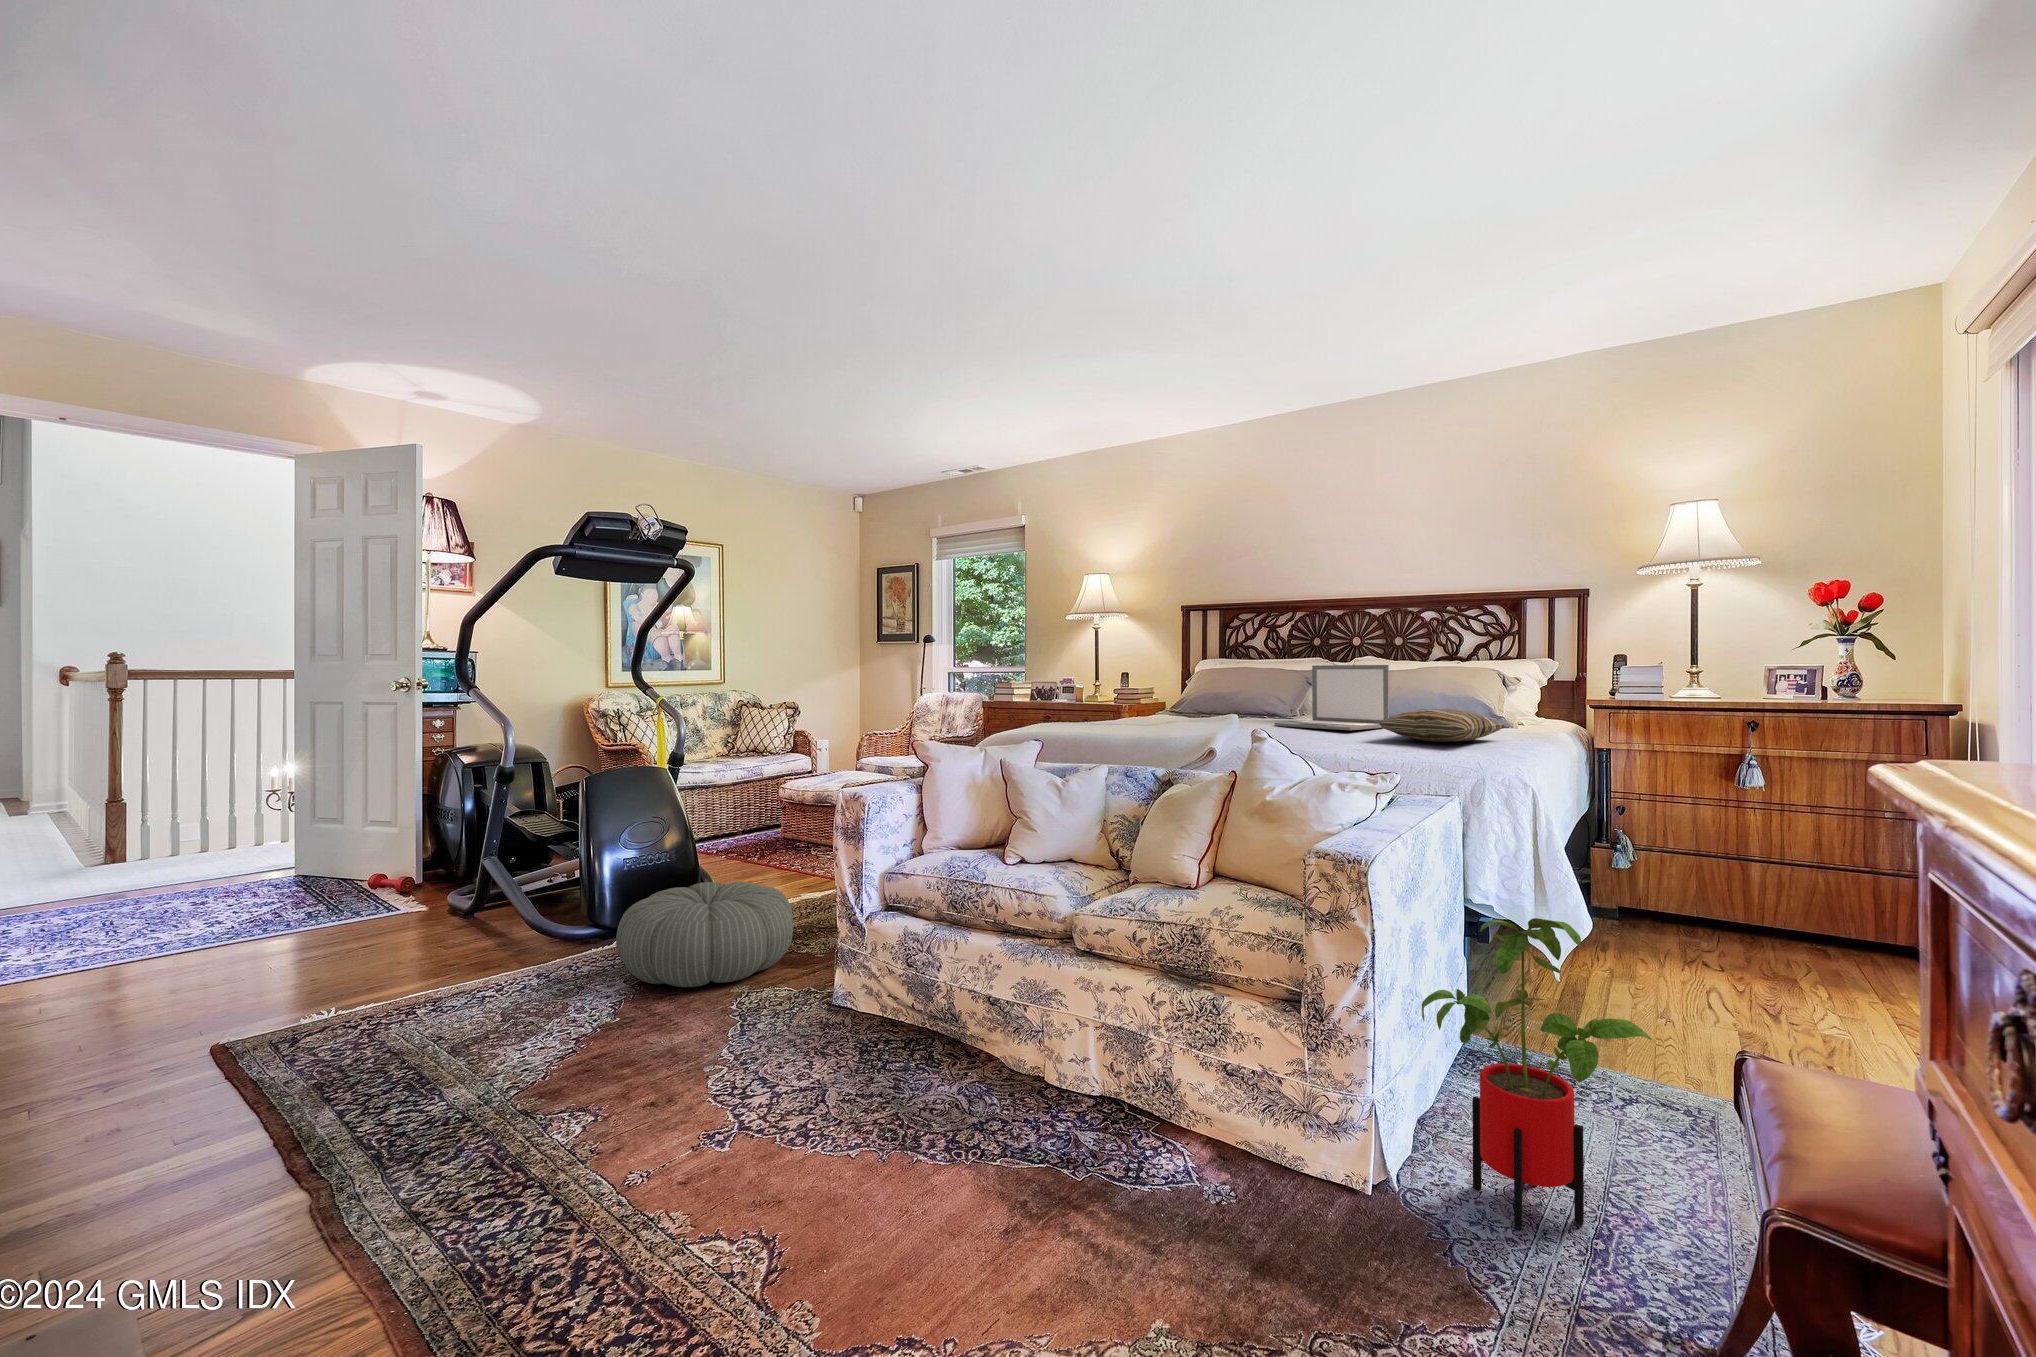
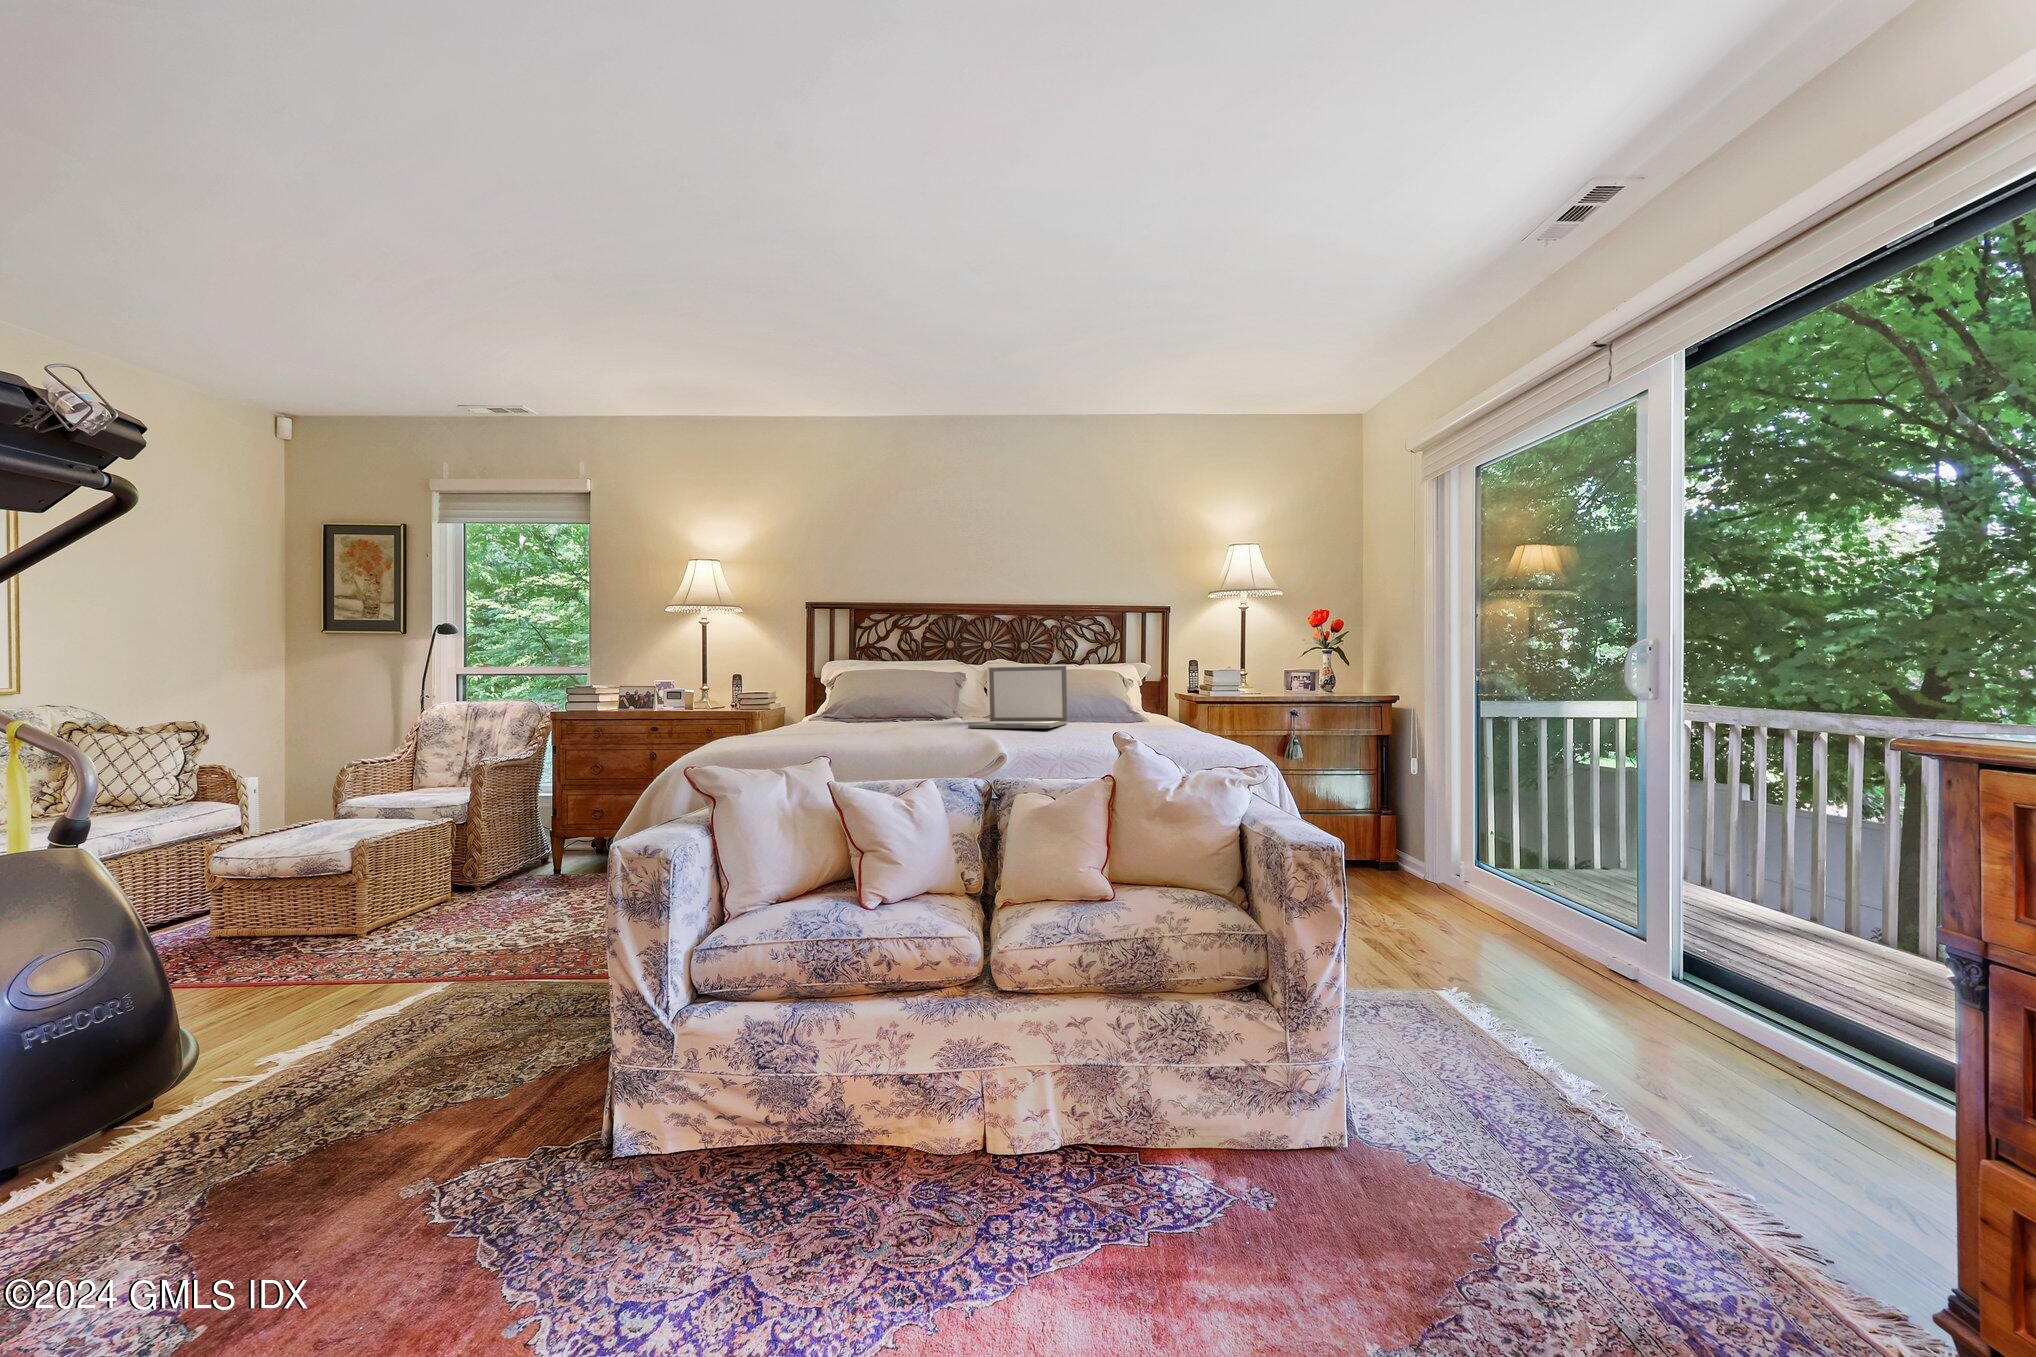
pillow: present [1380,709,1505,742] -> none [1090,704,1176,734]
pouf: present [616,882,793,987] -> none [113,1011,474,1227]
house plant: present [1422,918,1652,1229] -> none [1350,873,1513,1138]

